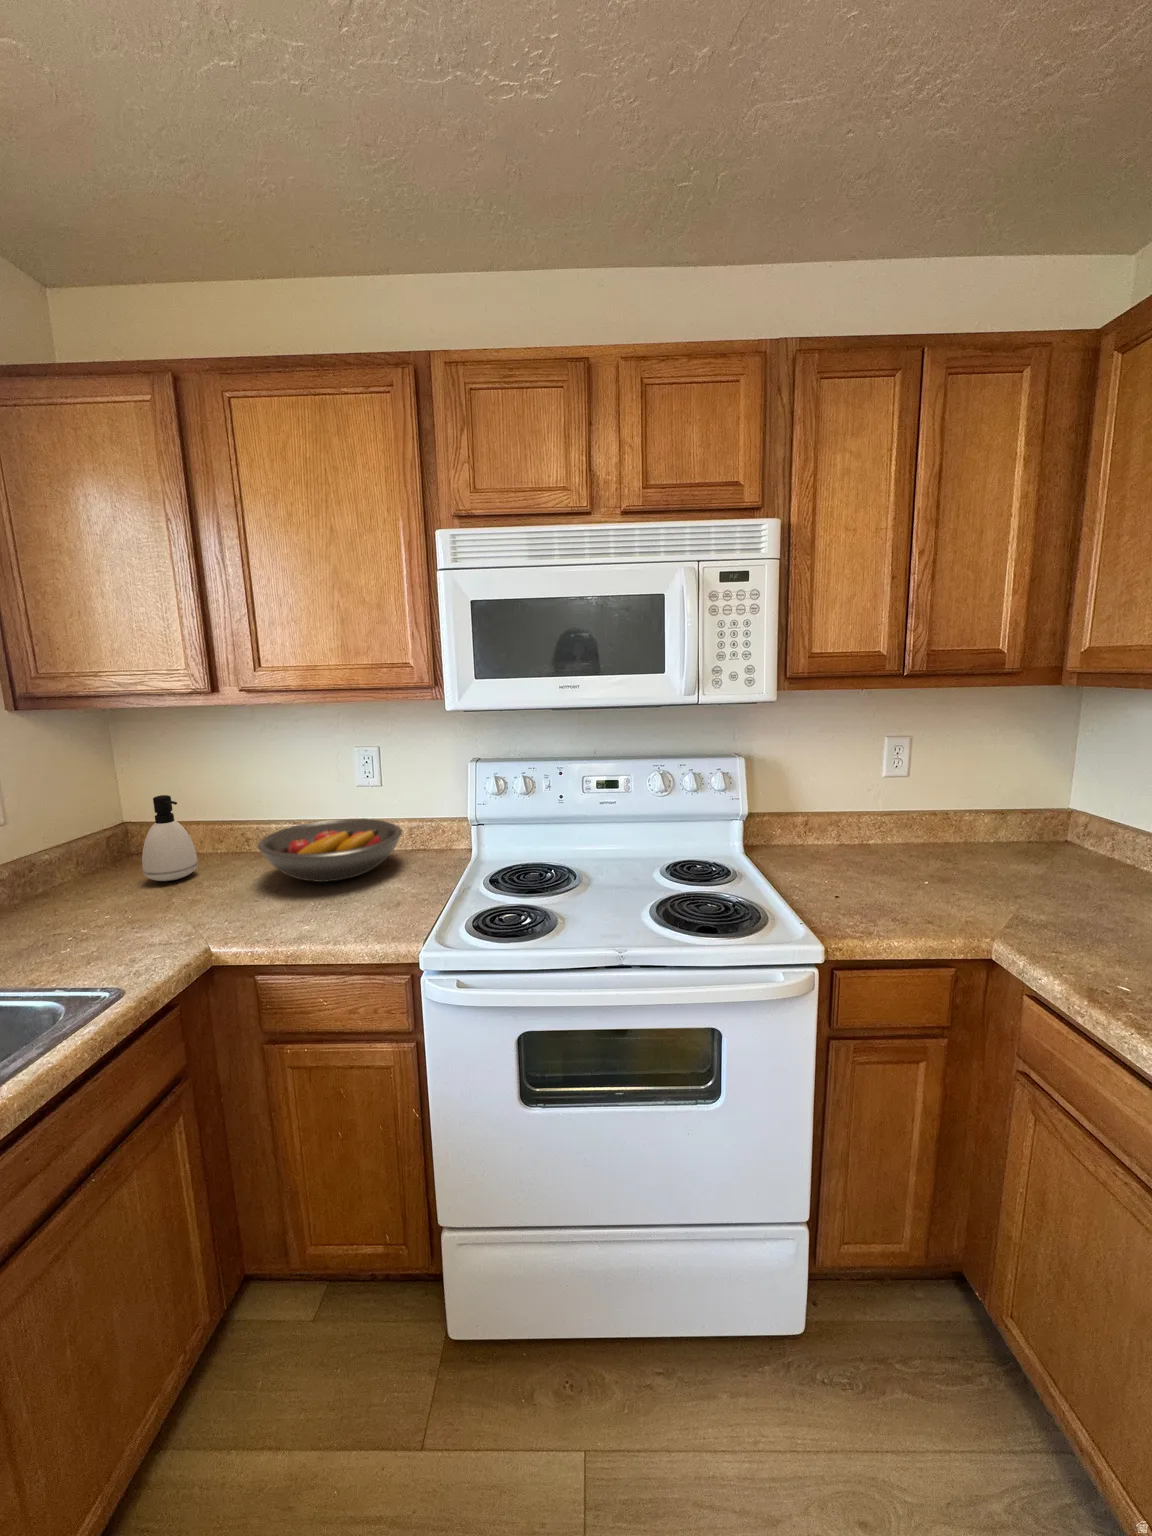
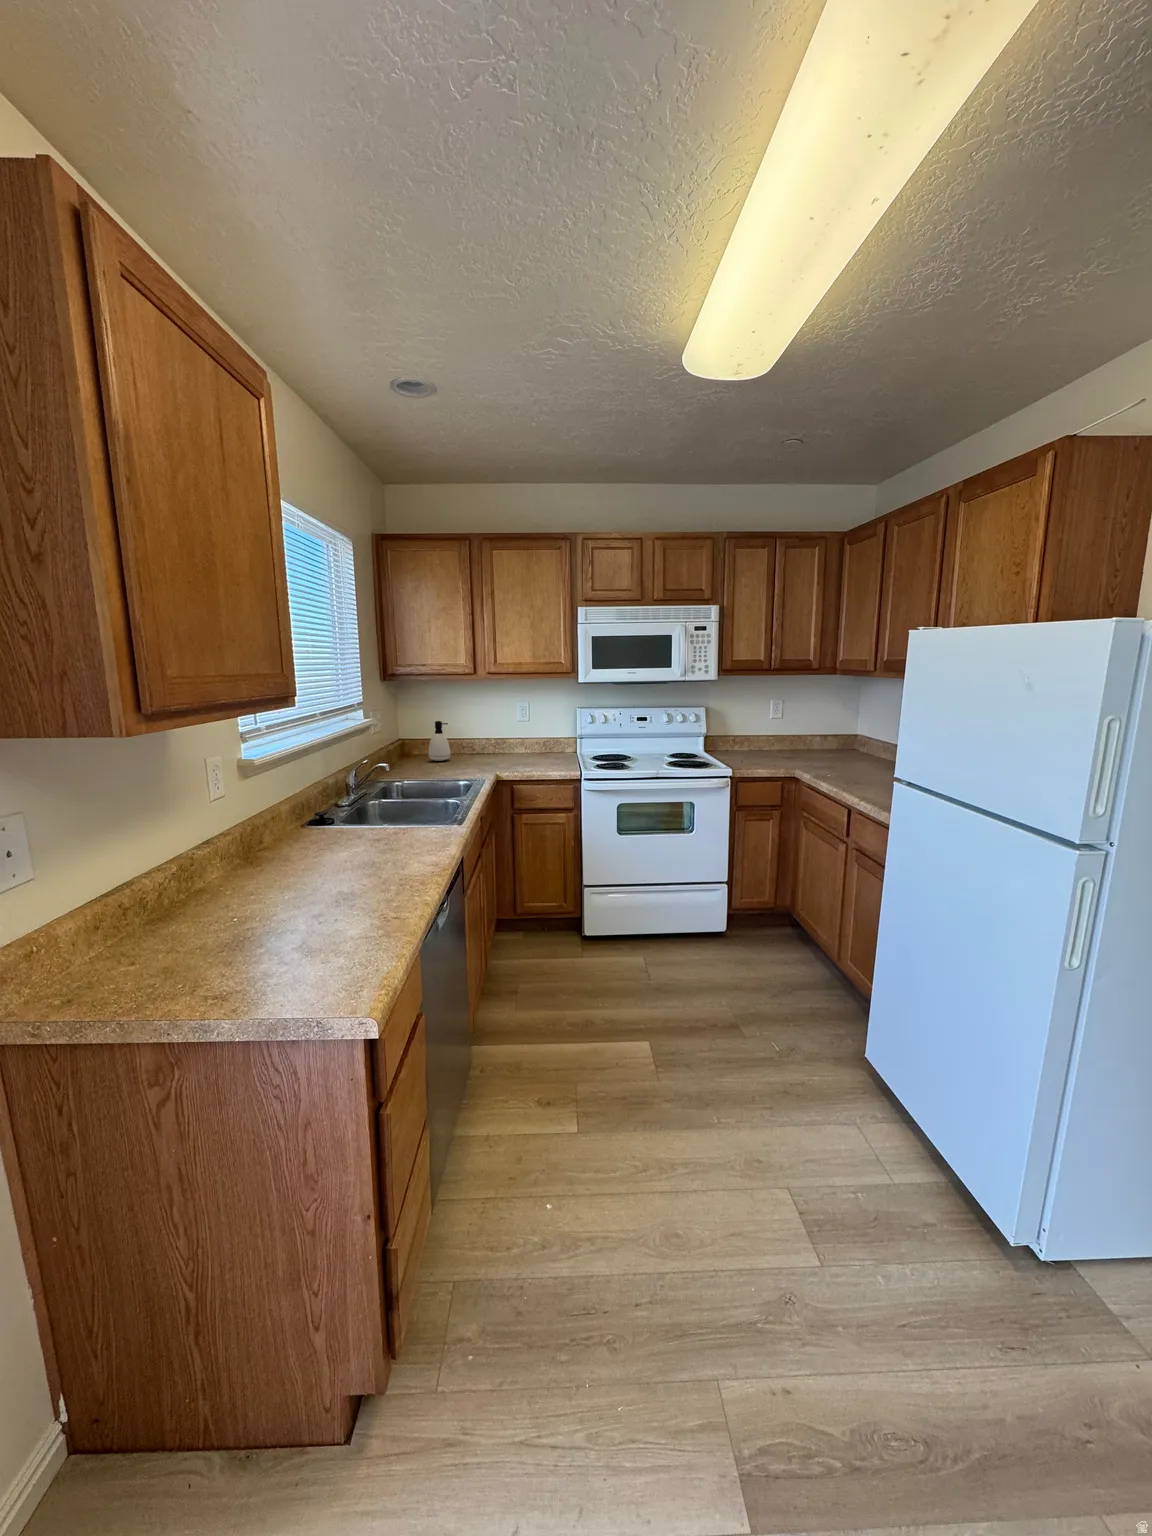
fruit bowl: present [257,819,402,882] -> none [485,737,548,759]

